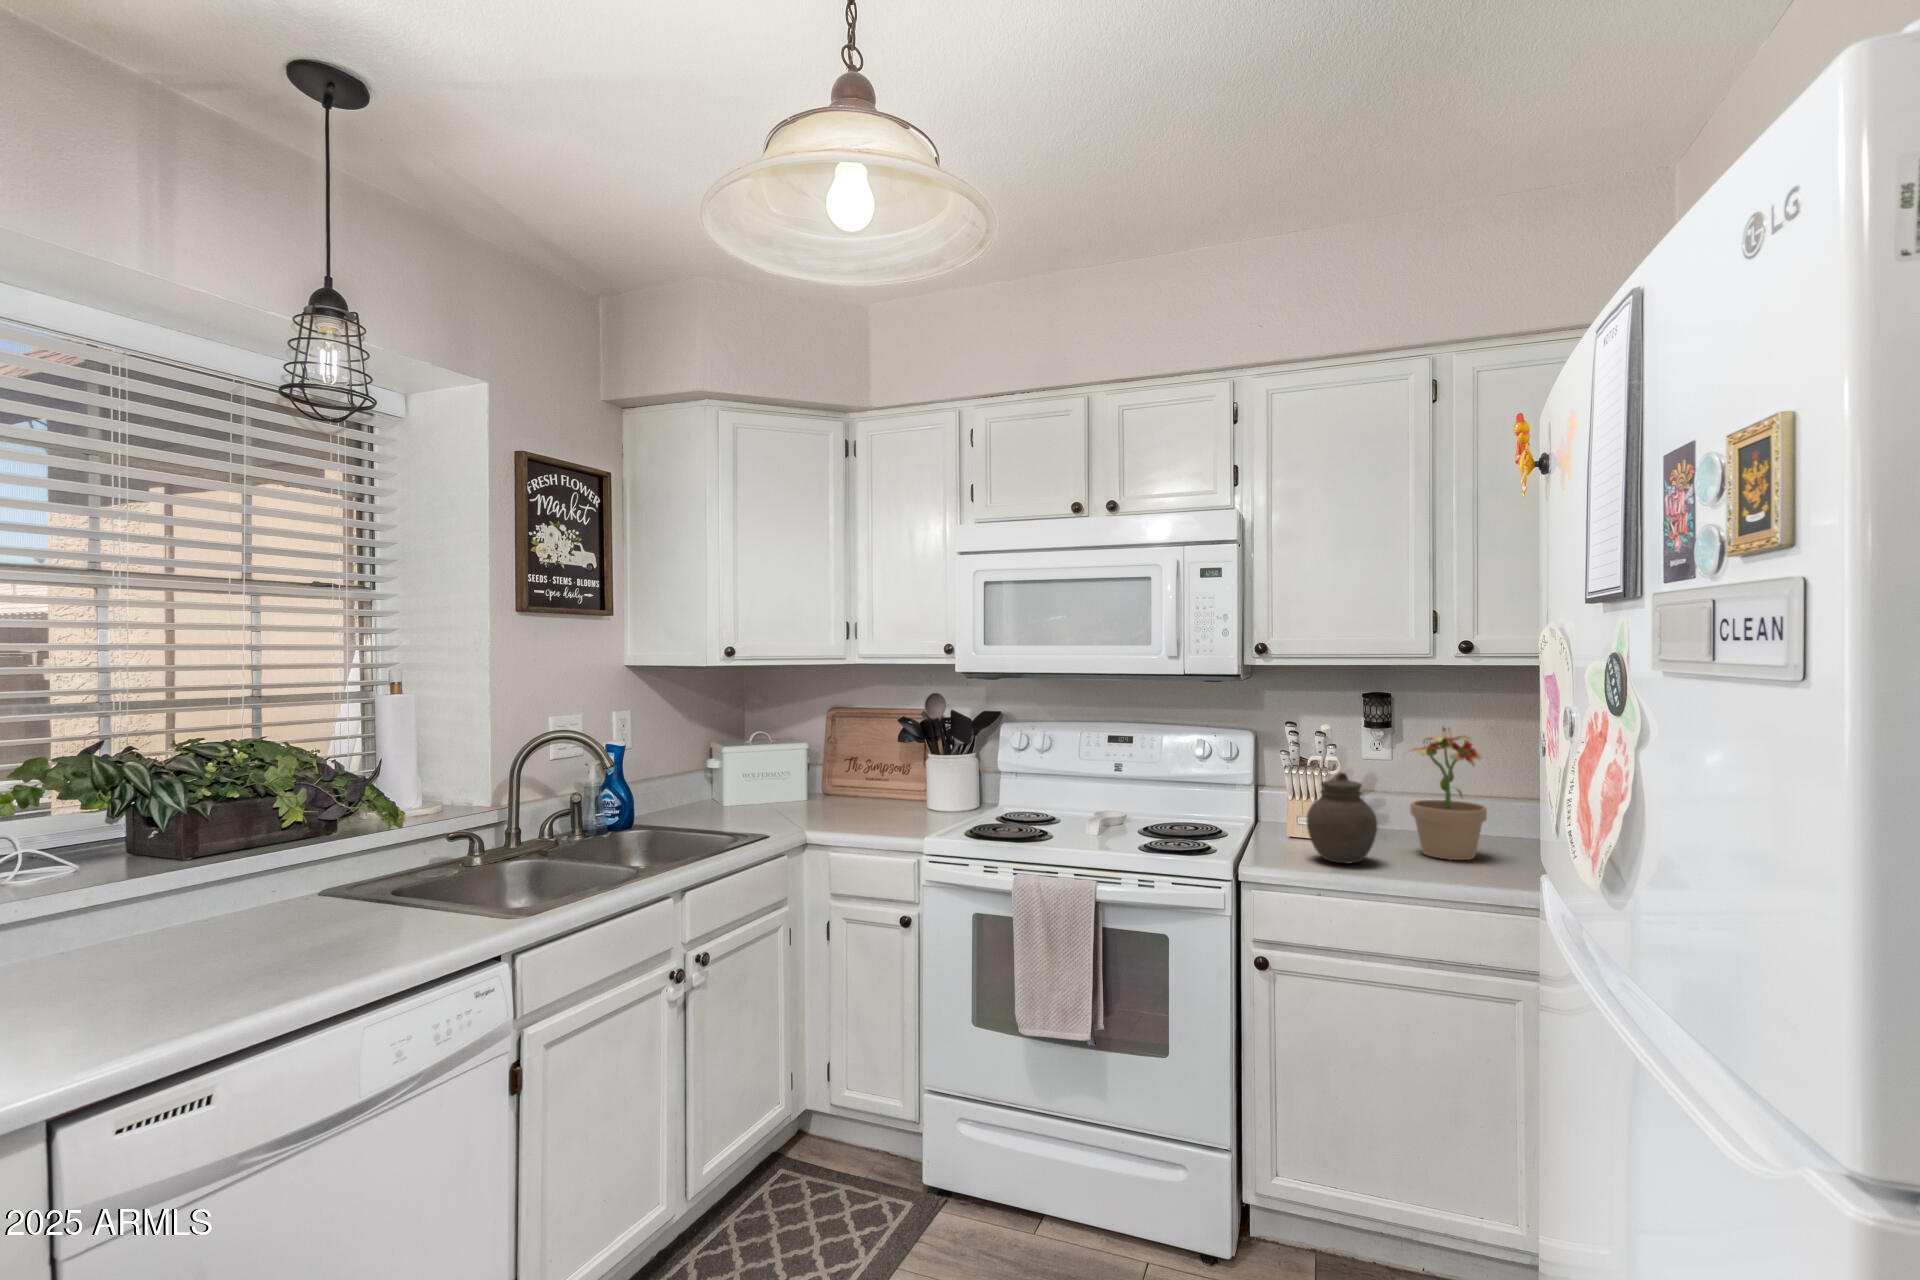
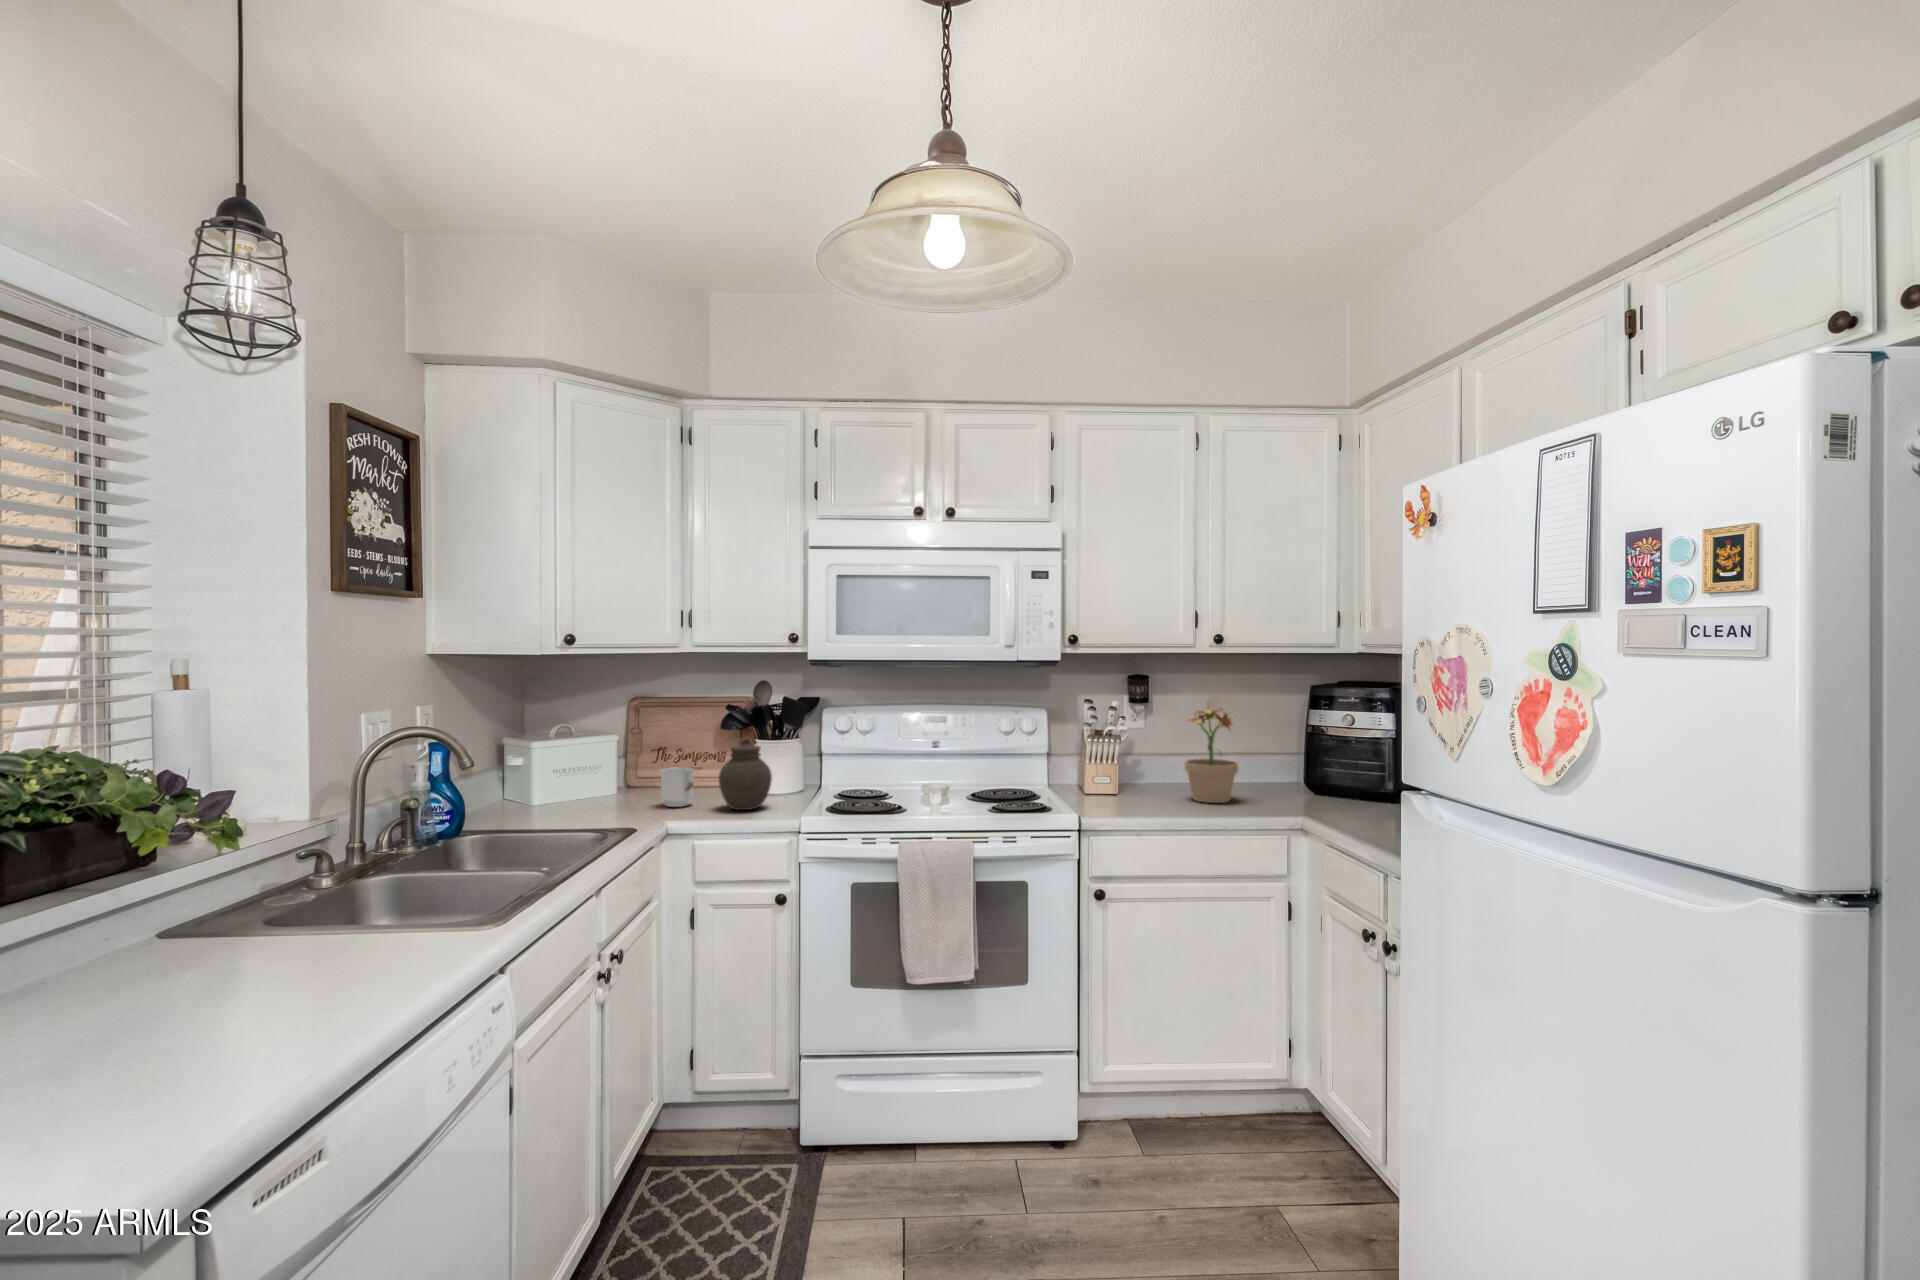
jar: present [1306,772,1377,863] -> present [719,739,772,810]
mug: none [820,777,855,817] -> present [661,767,694,807]

